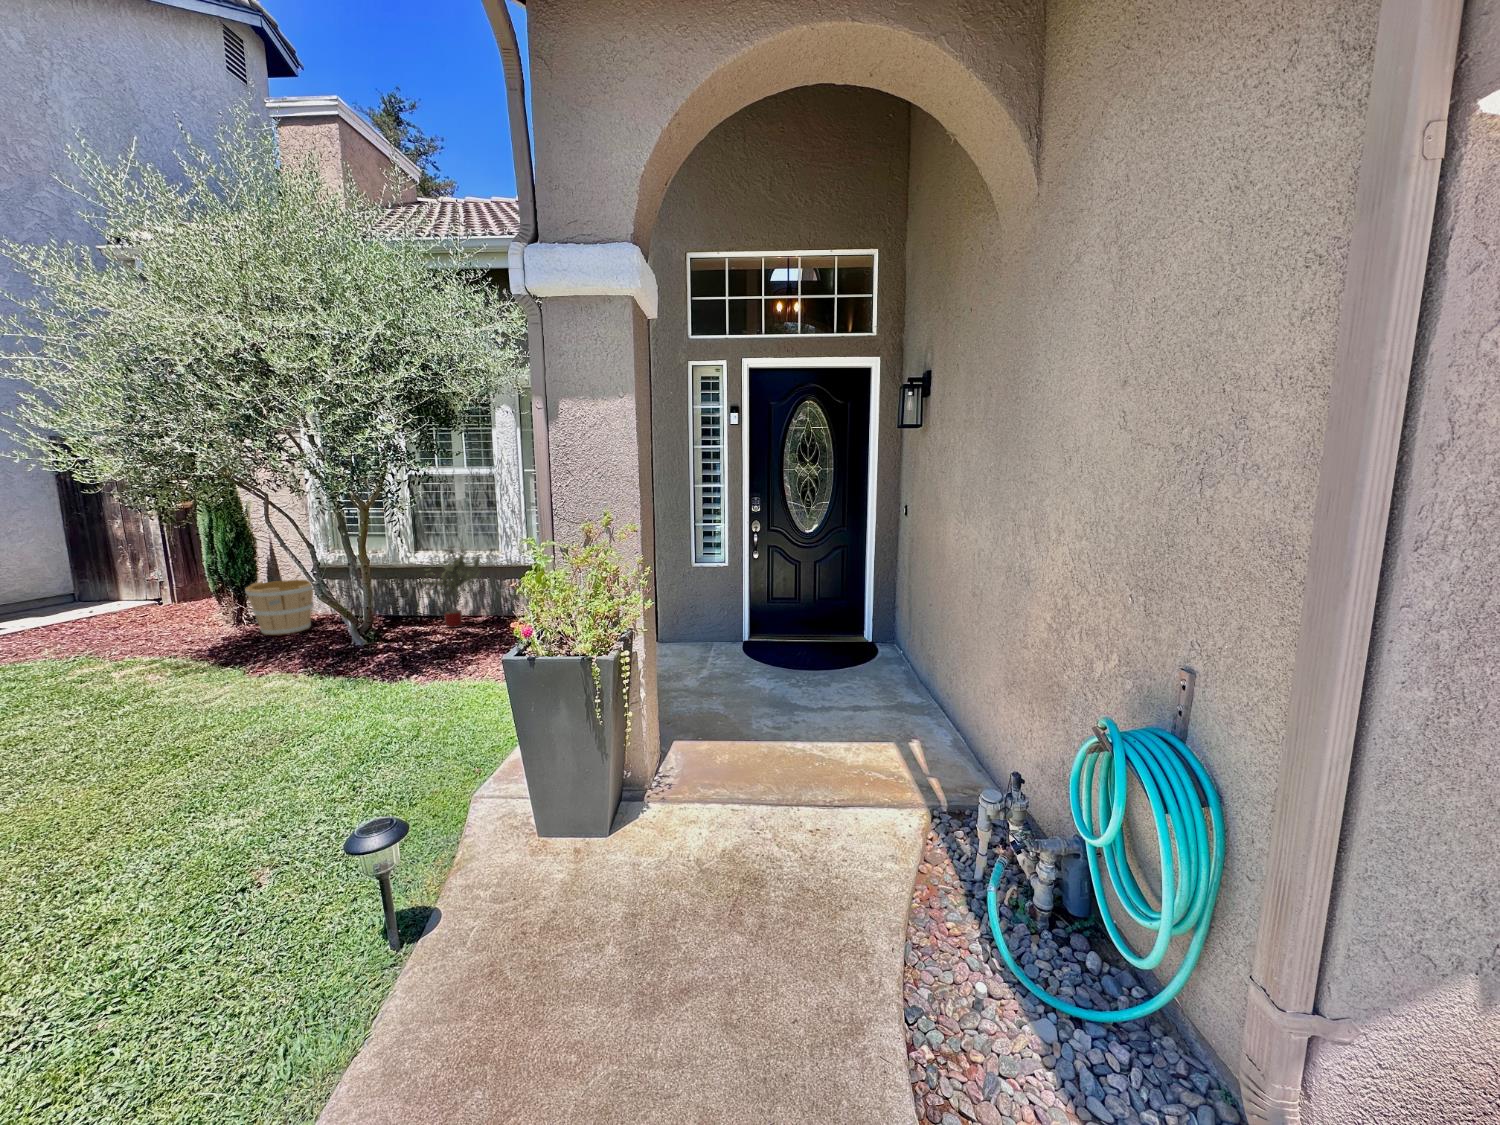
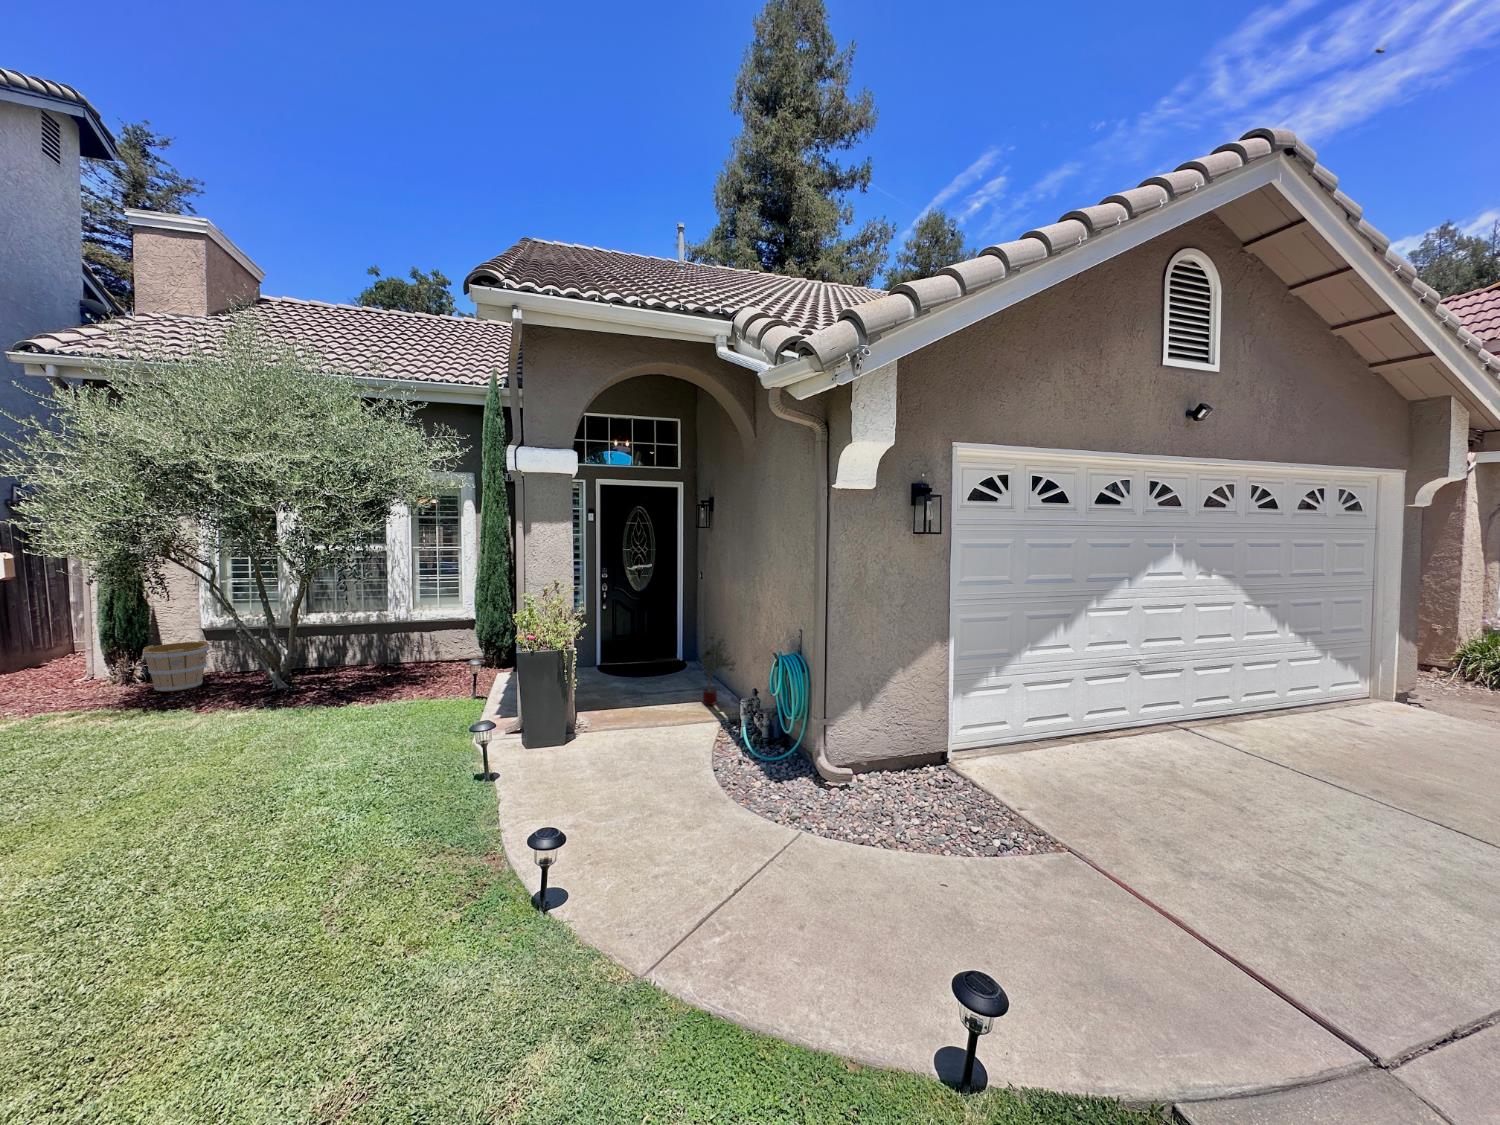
potted tree: present [421,546,480,628] -> present [700,632,736,705]

